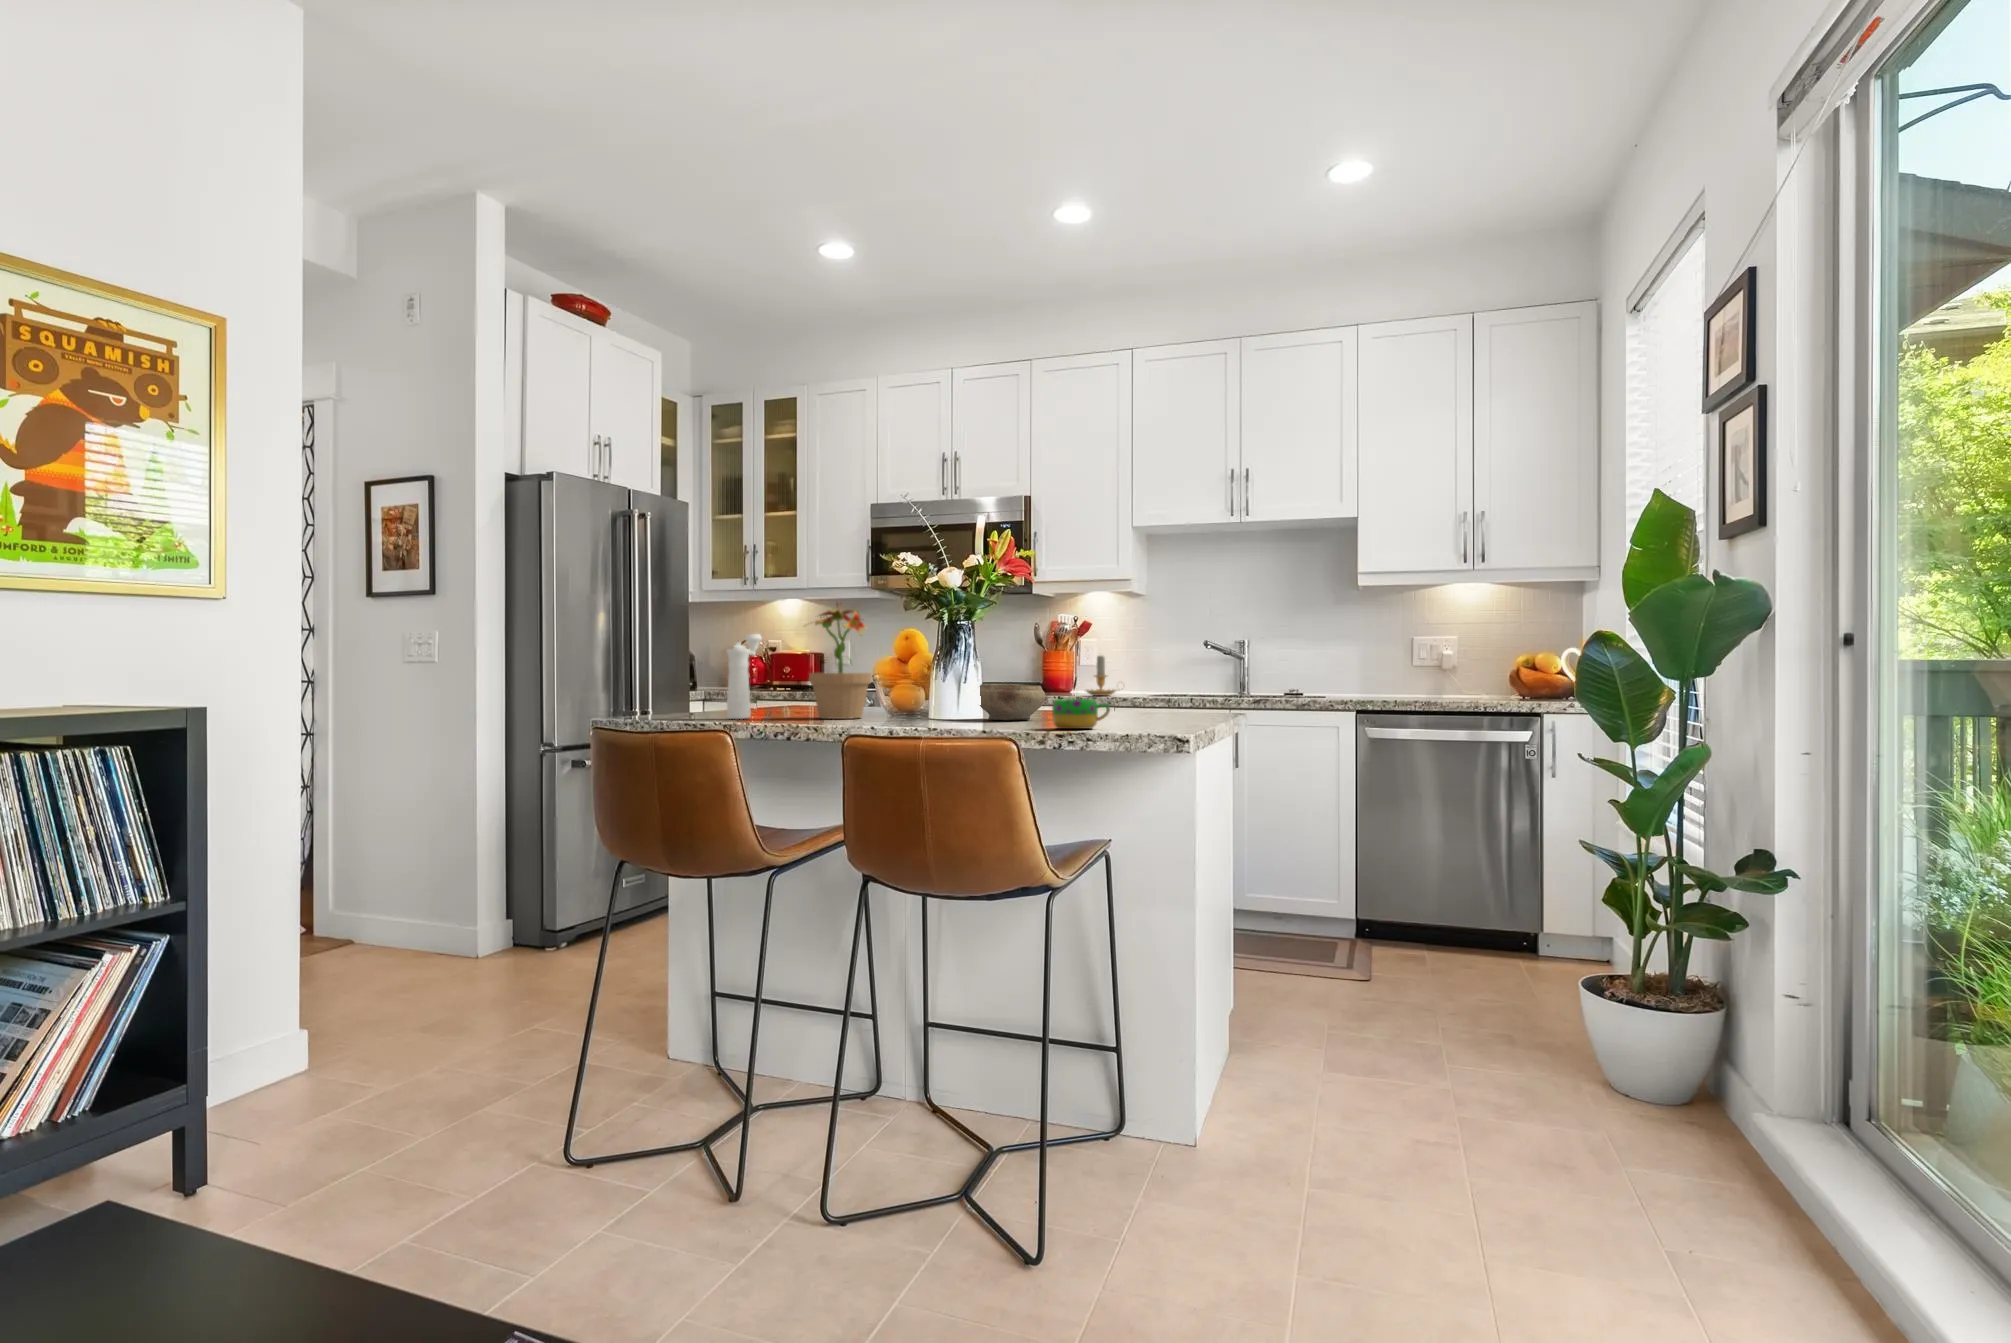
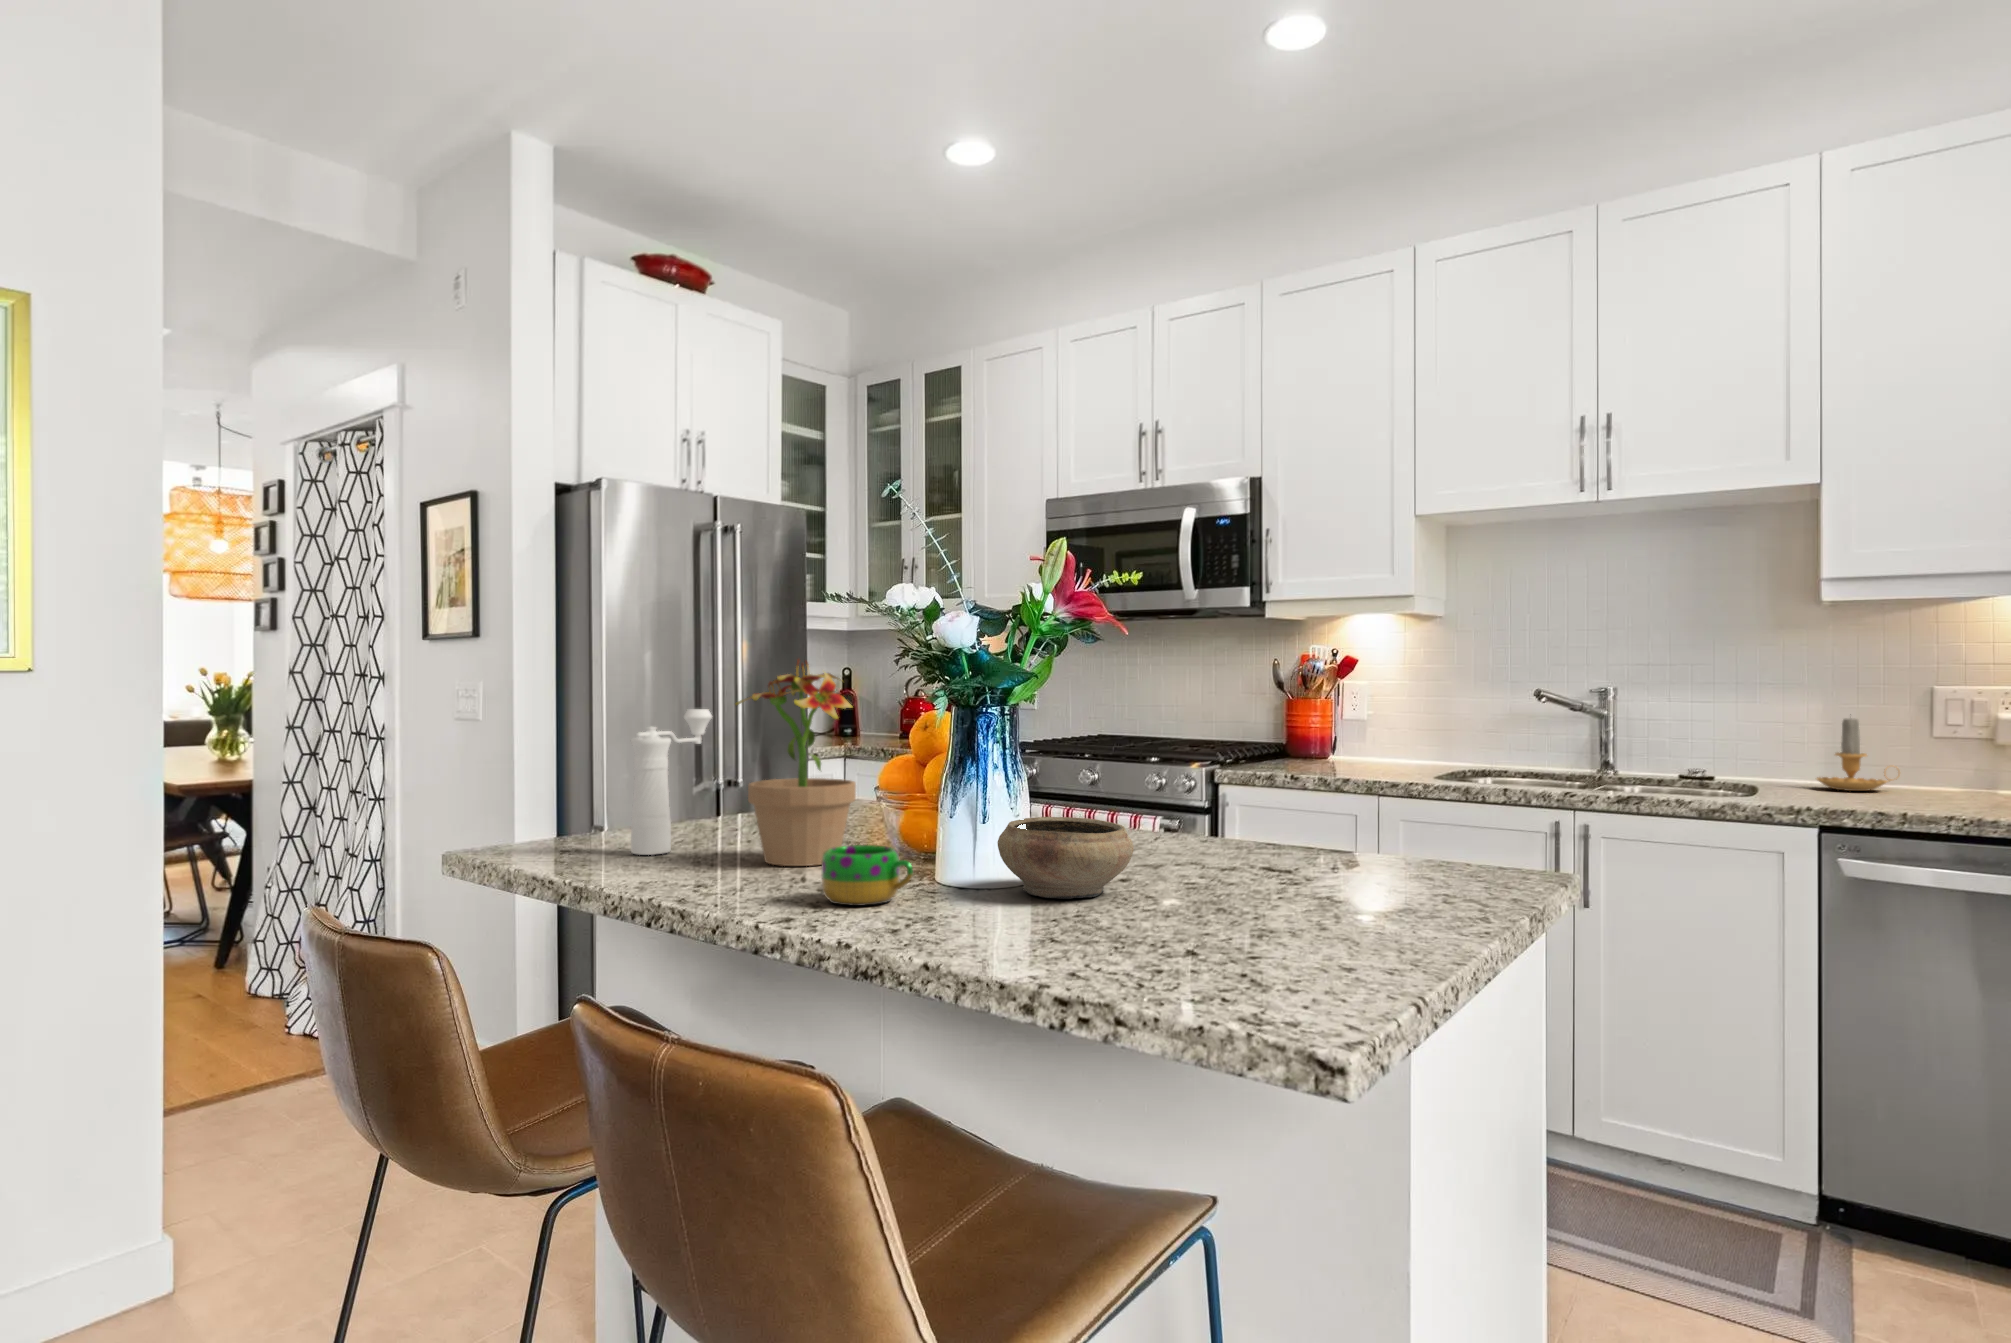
candle: present [1086,656,1123,696] -> present [1817,718,1900,791]
mug: present [1052,699,1110,729] -> present [822,845,913,906]

